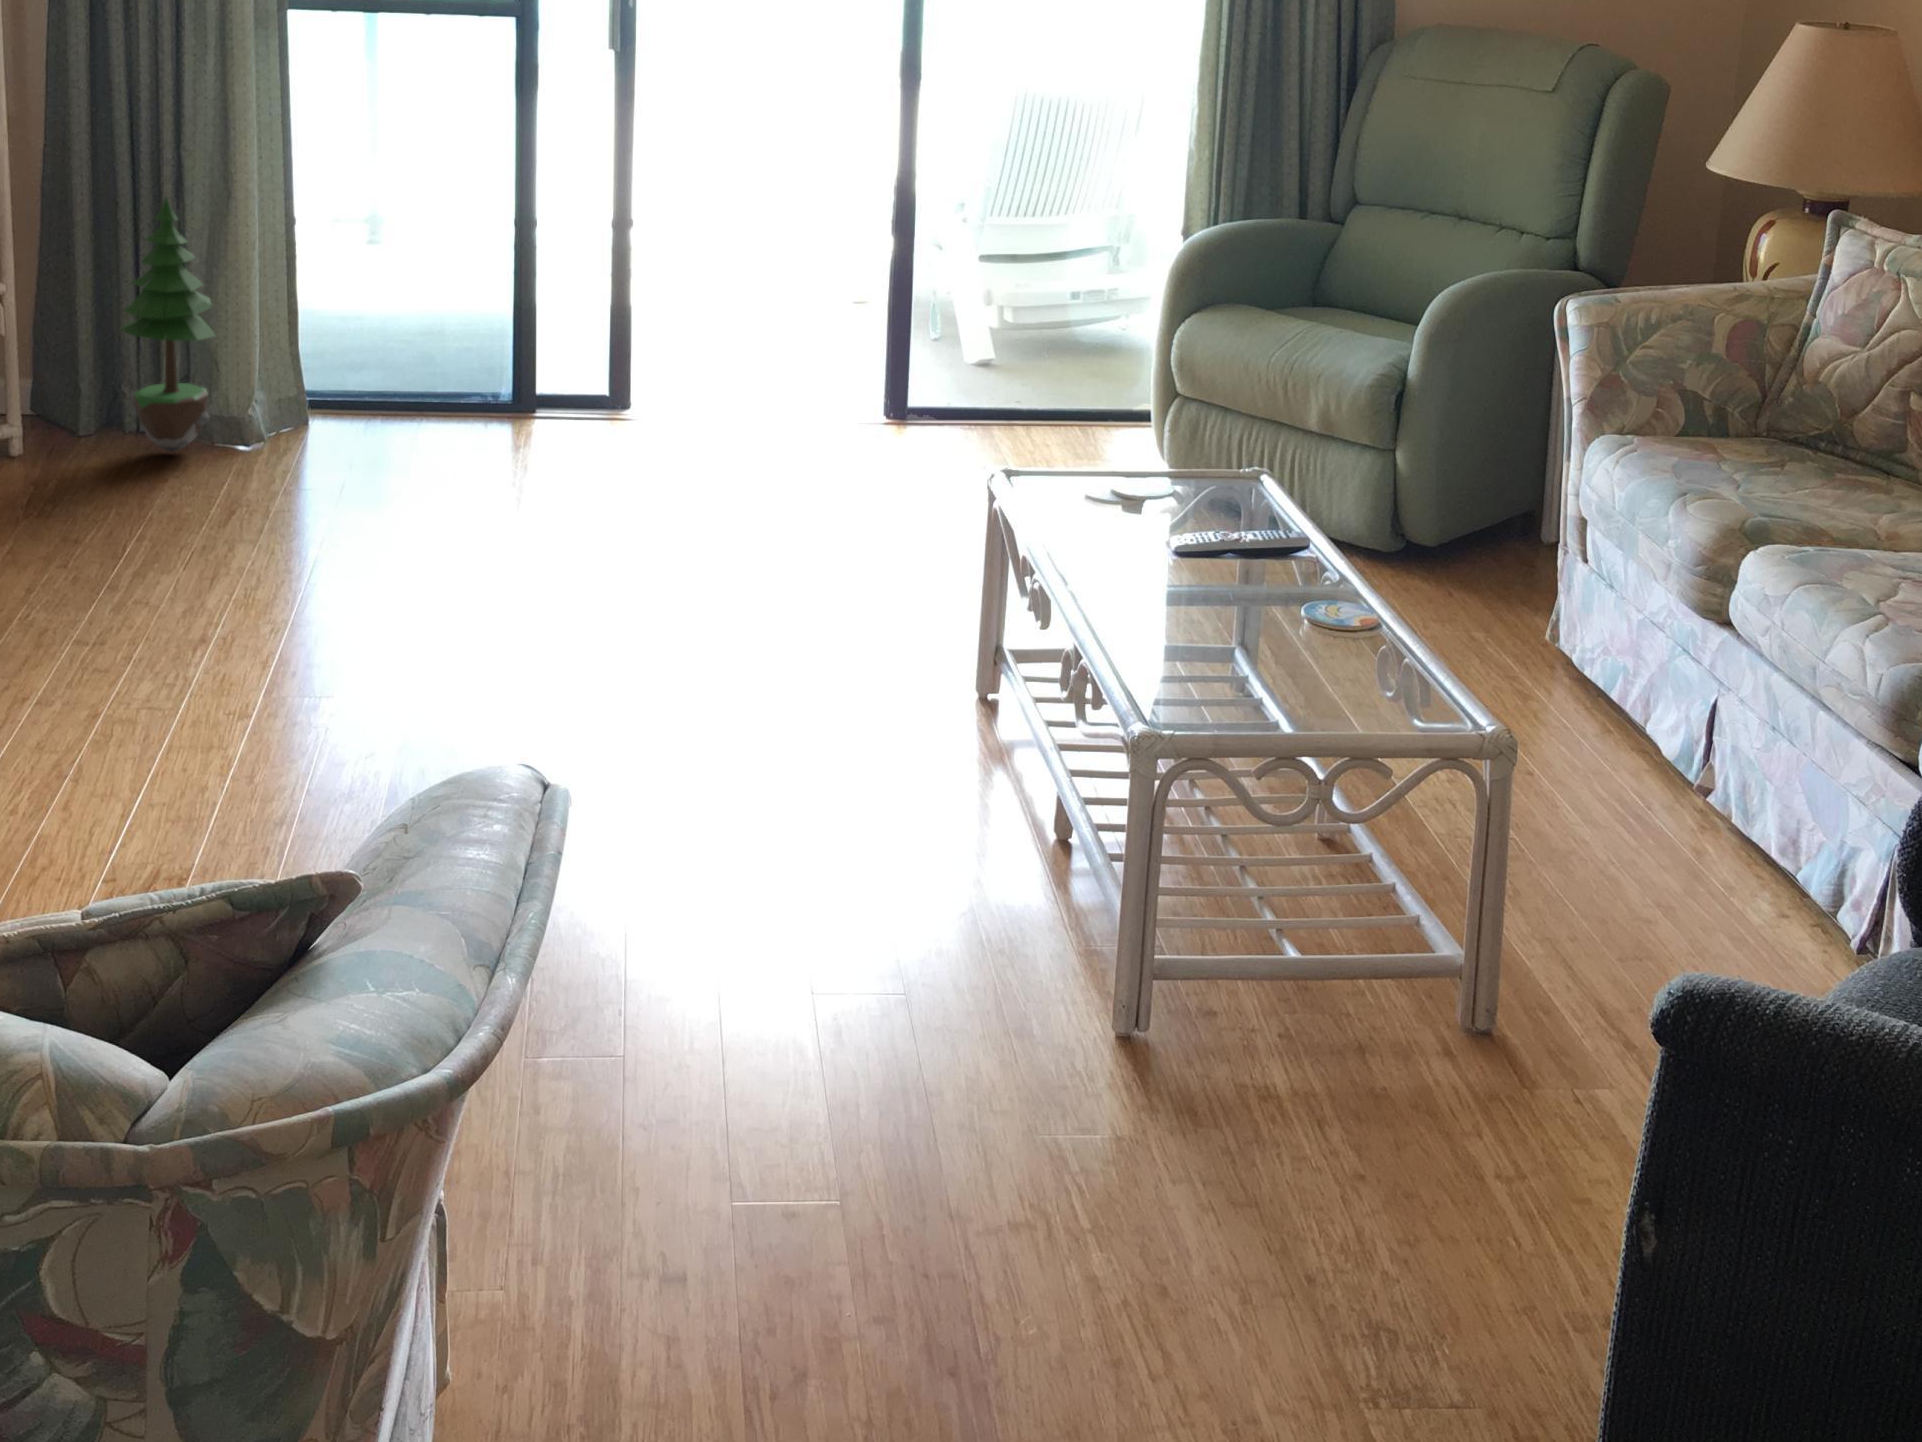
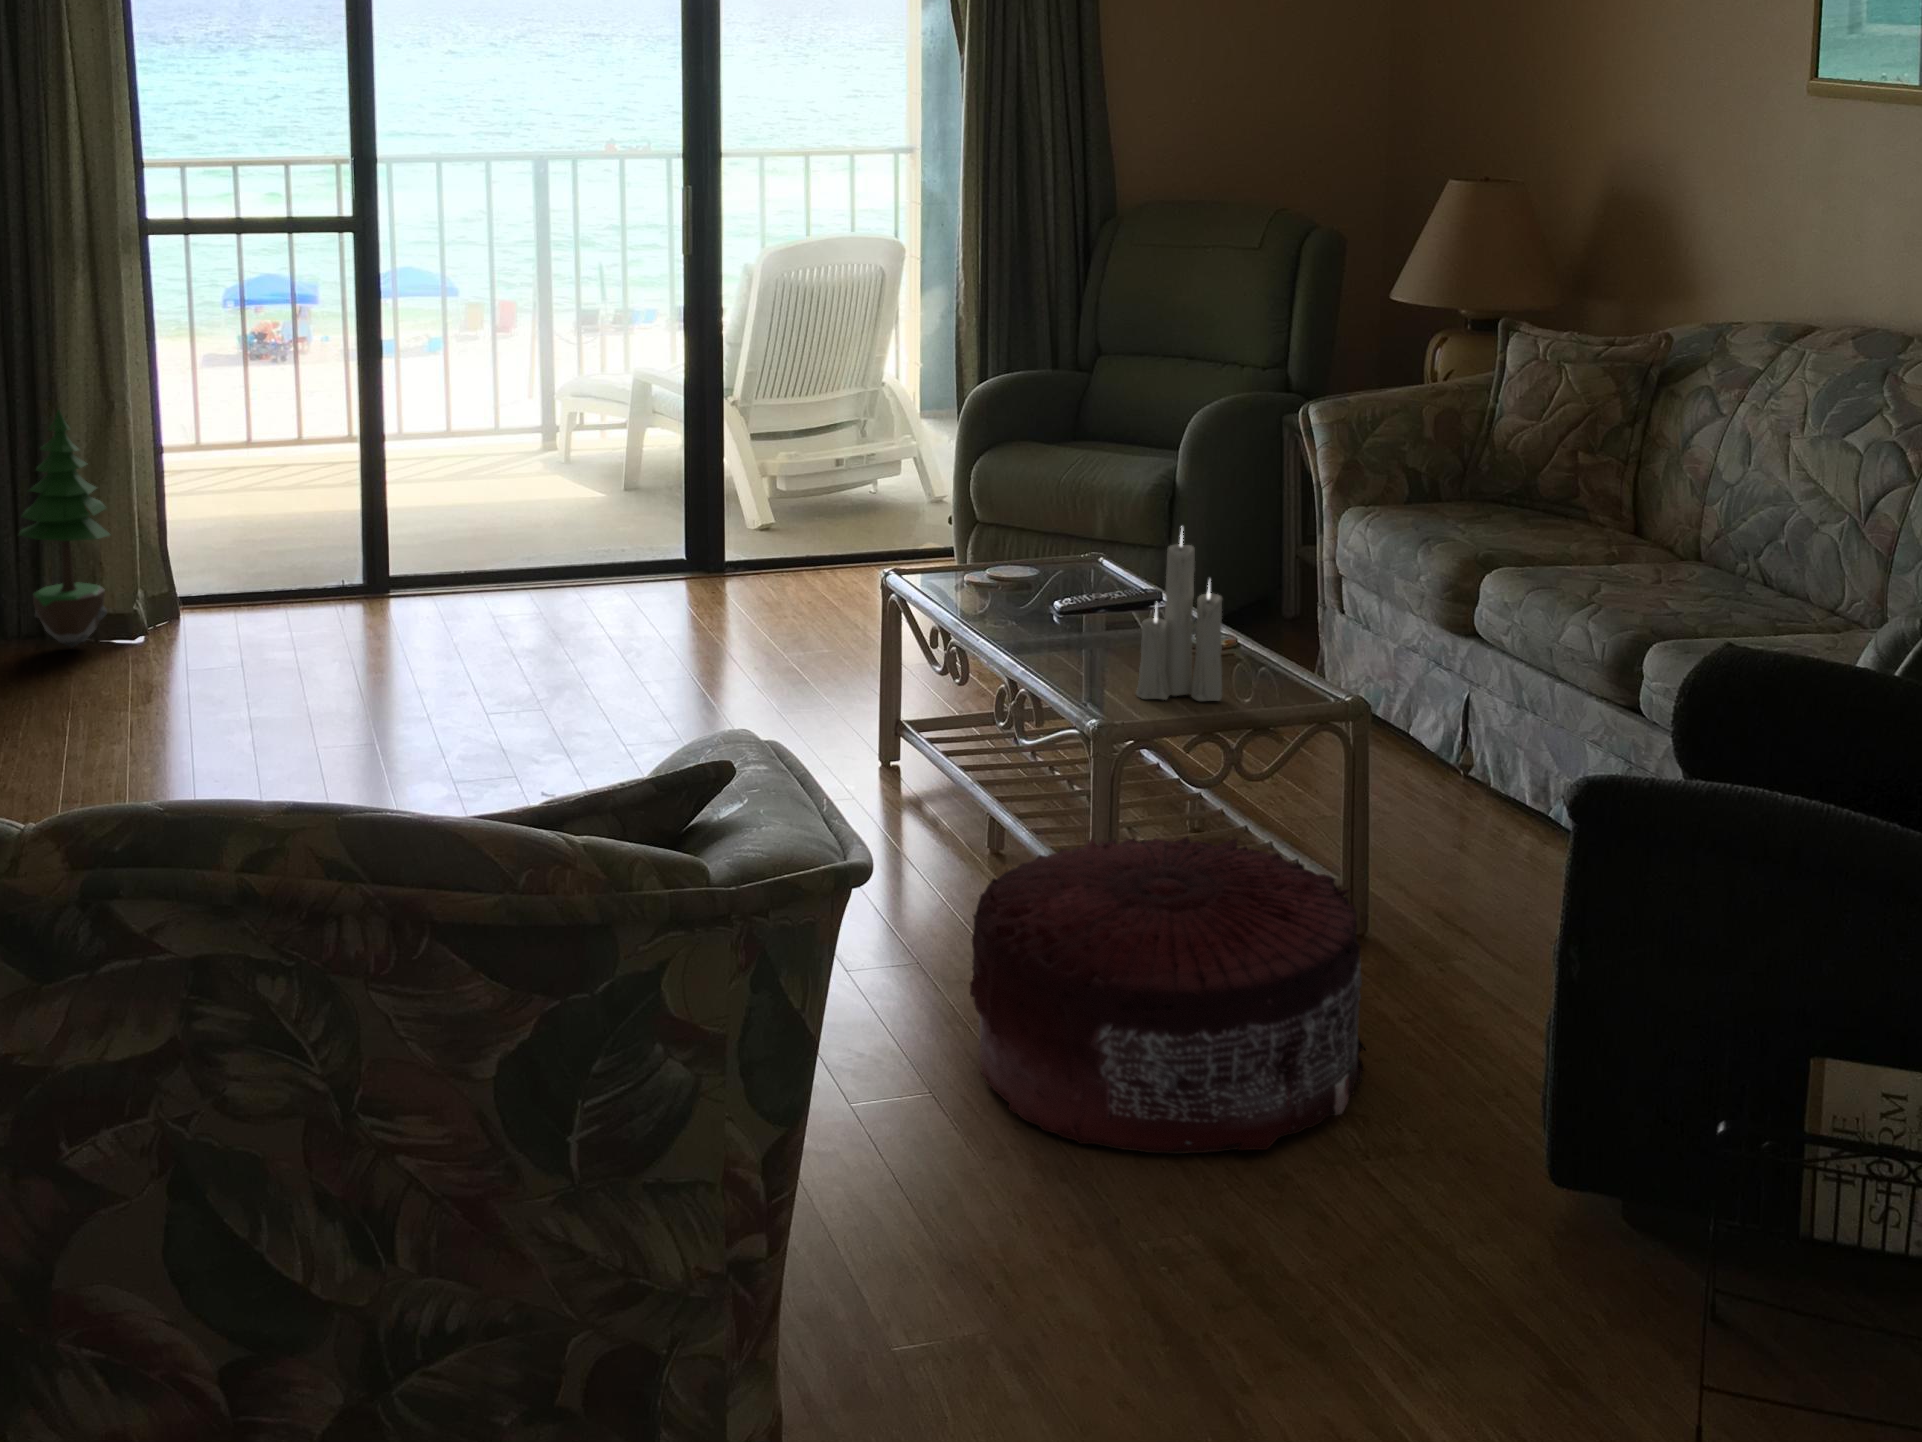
candle: none [1226,461,1345,702] -> present [1136,530,1222,701]
pouf: none [895,884,1428,1370] -> present [970,837,1365,1154]

